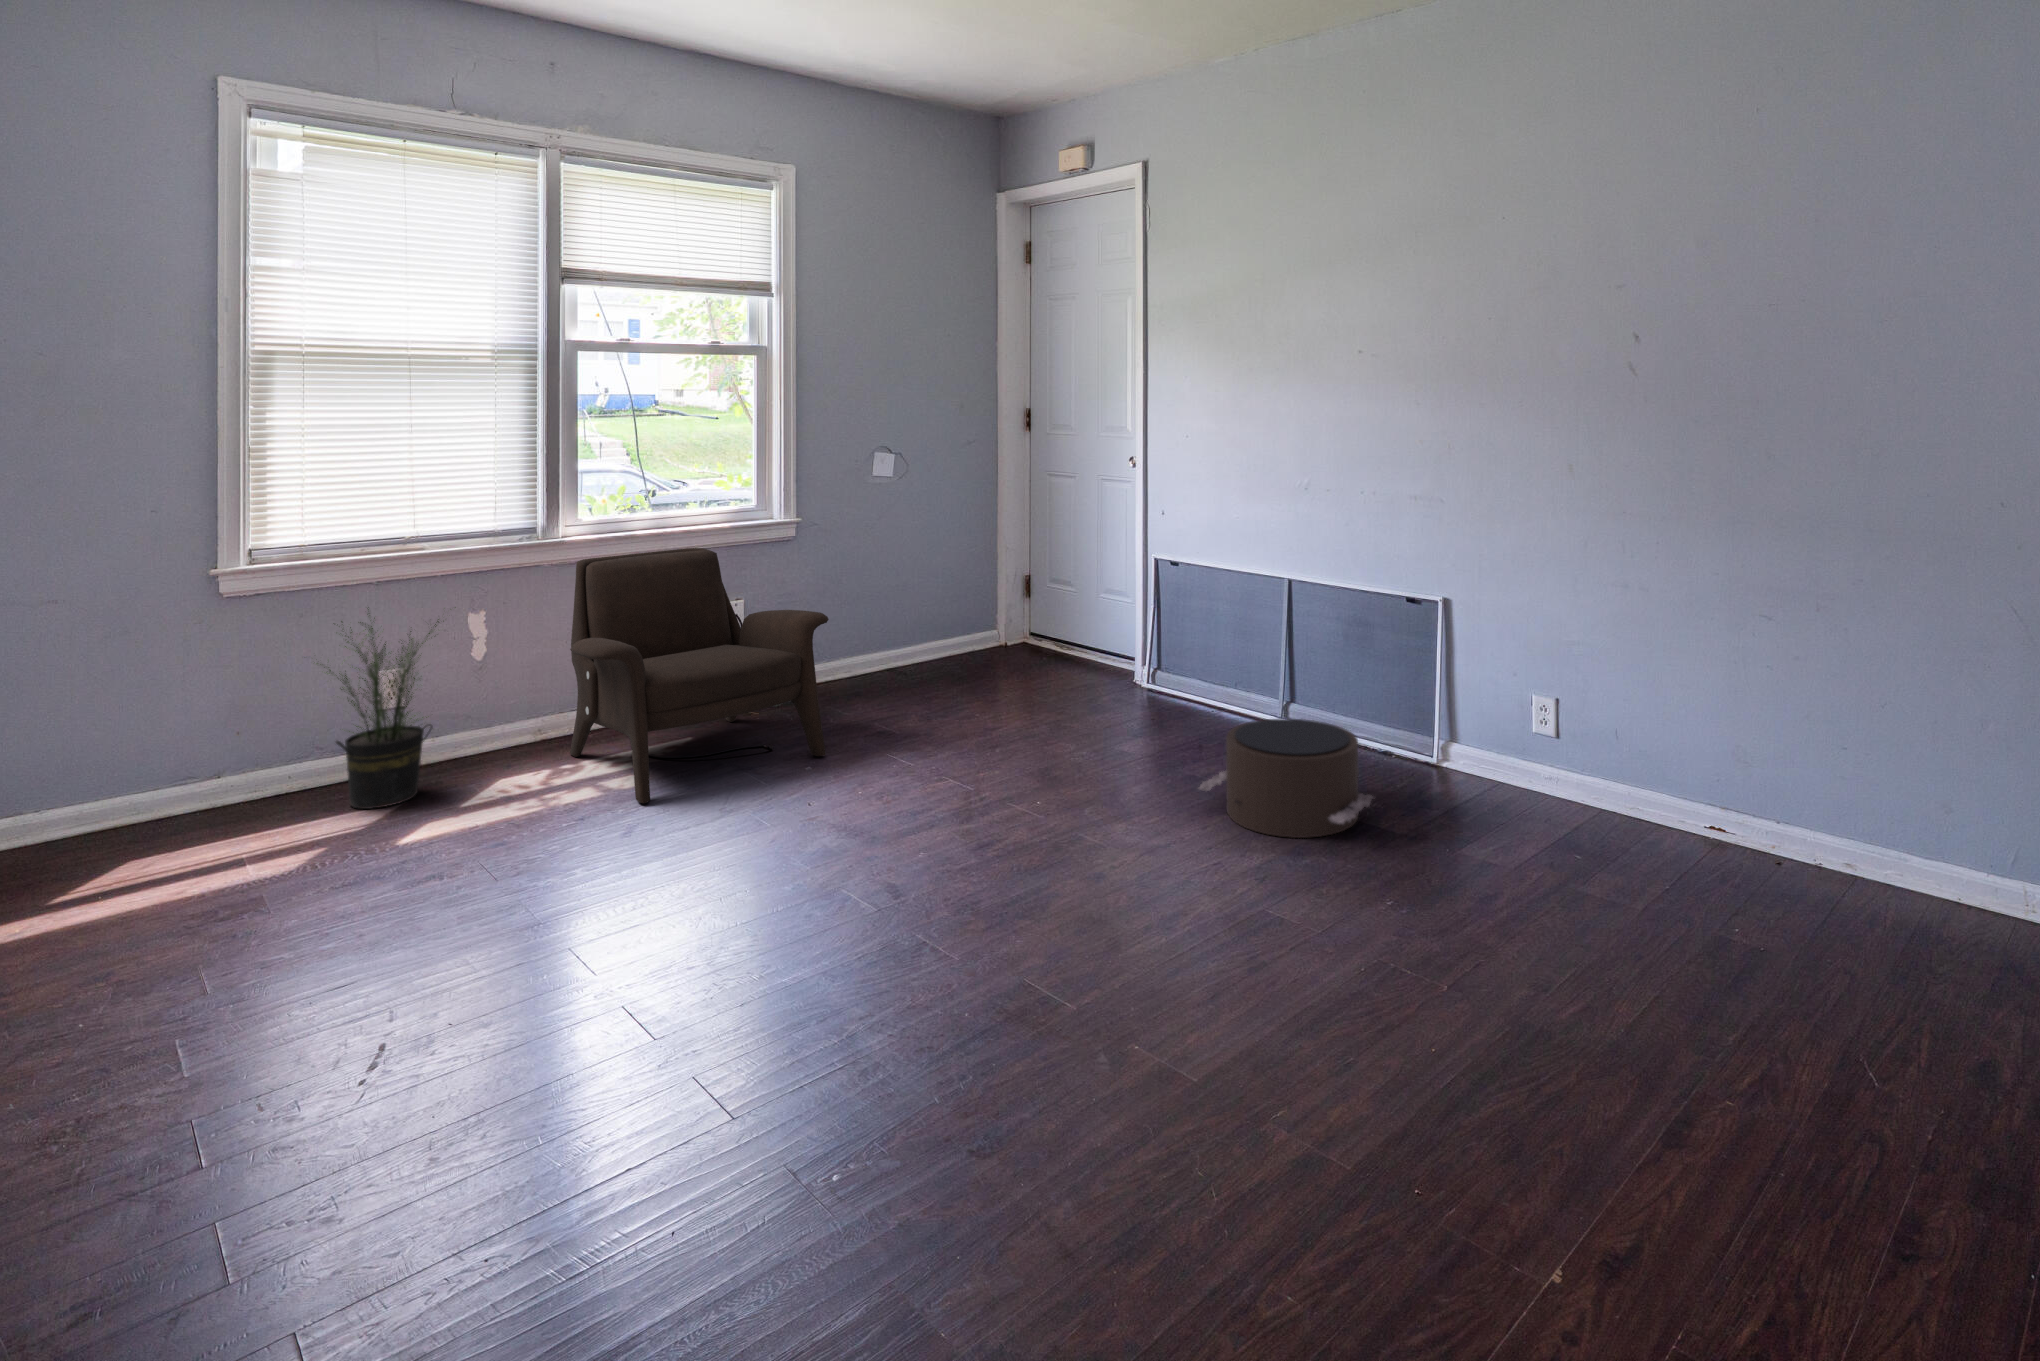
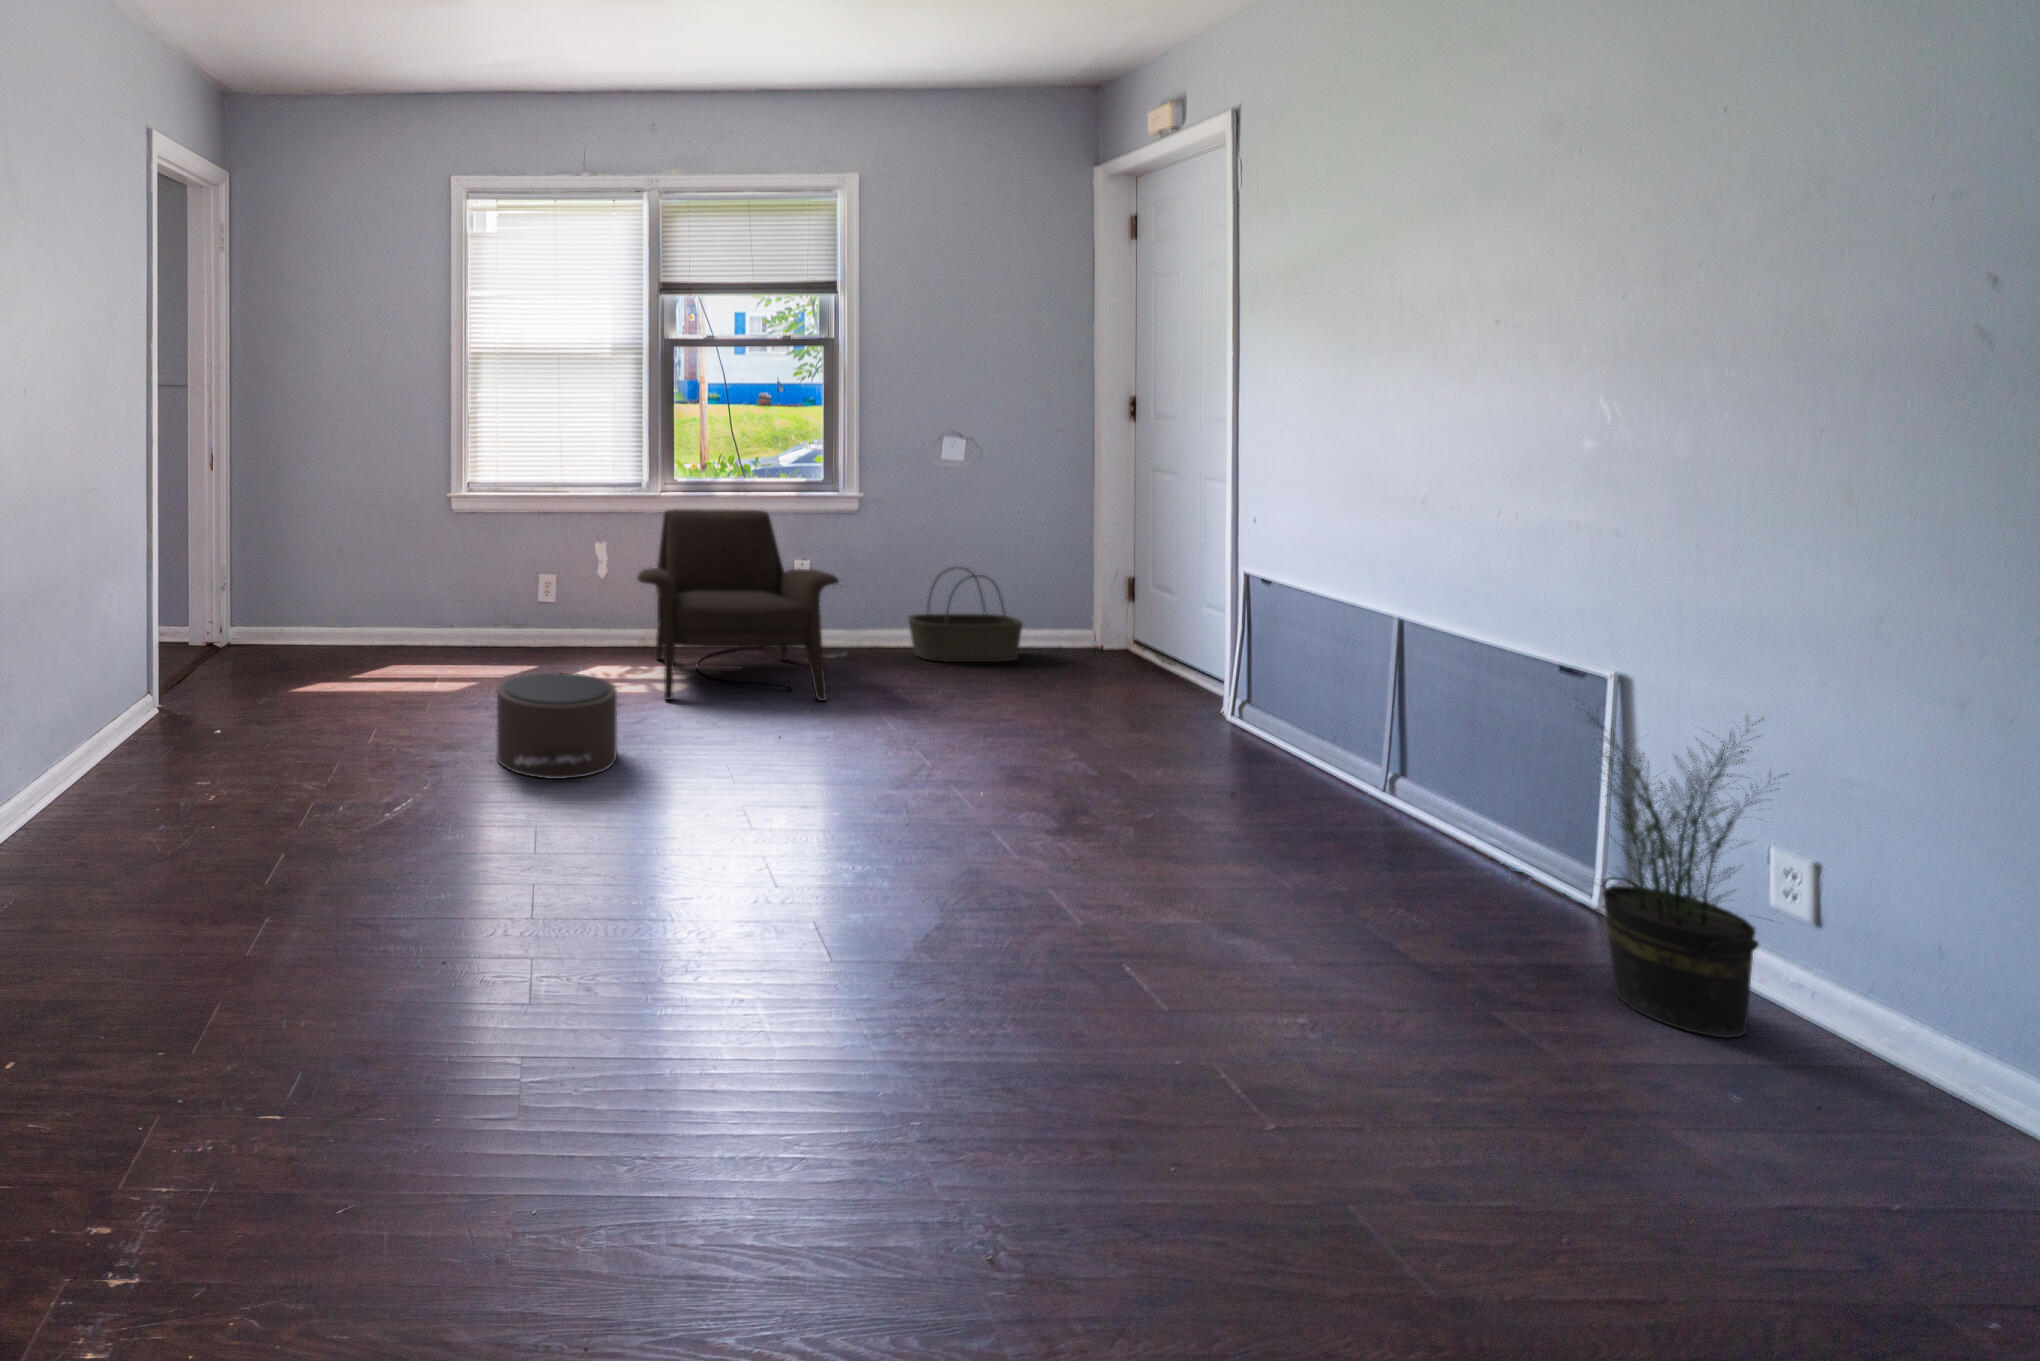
basket: none [851,584,958,687] -> present [908,568,1022,662]
potted plant: present [316,607,456,809] -> present [1575,698,1789,1038]
pouf: present [1199,719,1374,838] -> present [496,673,617,779]

